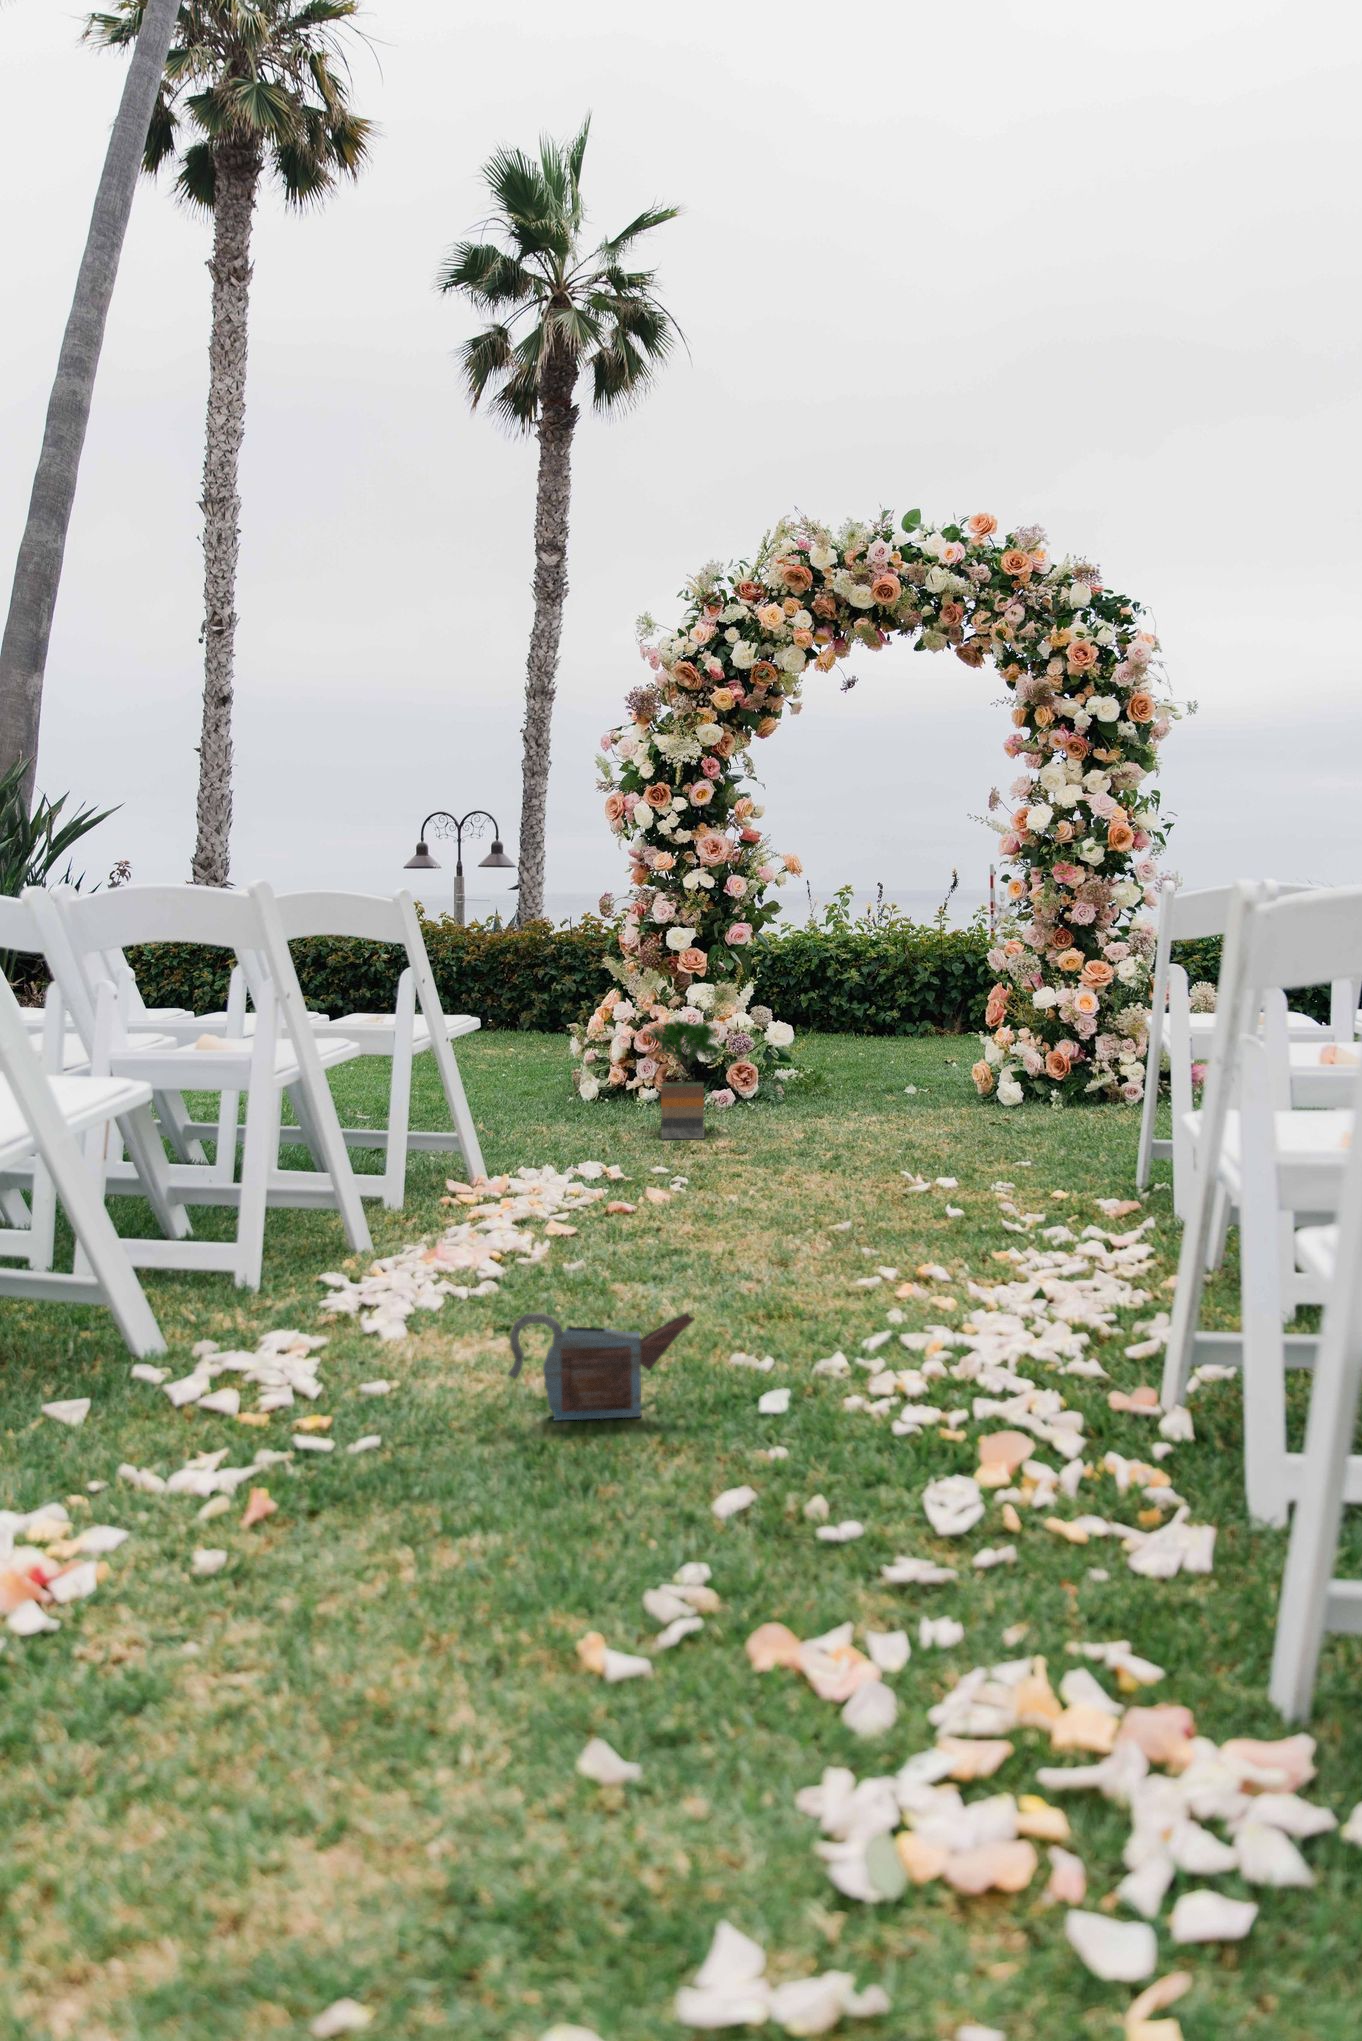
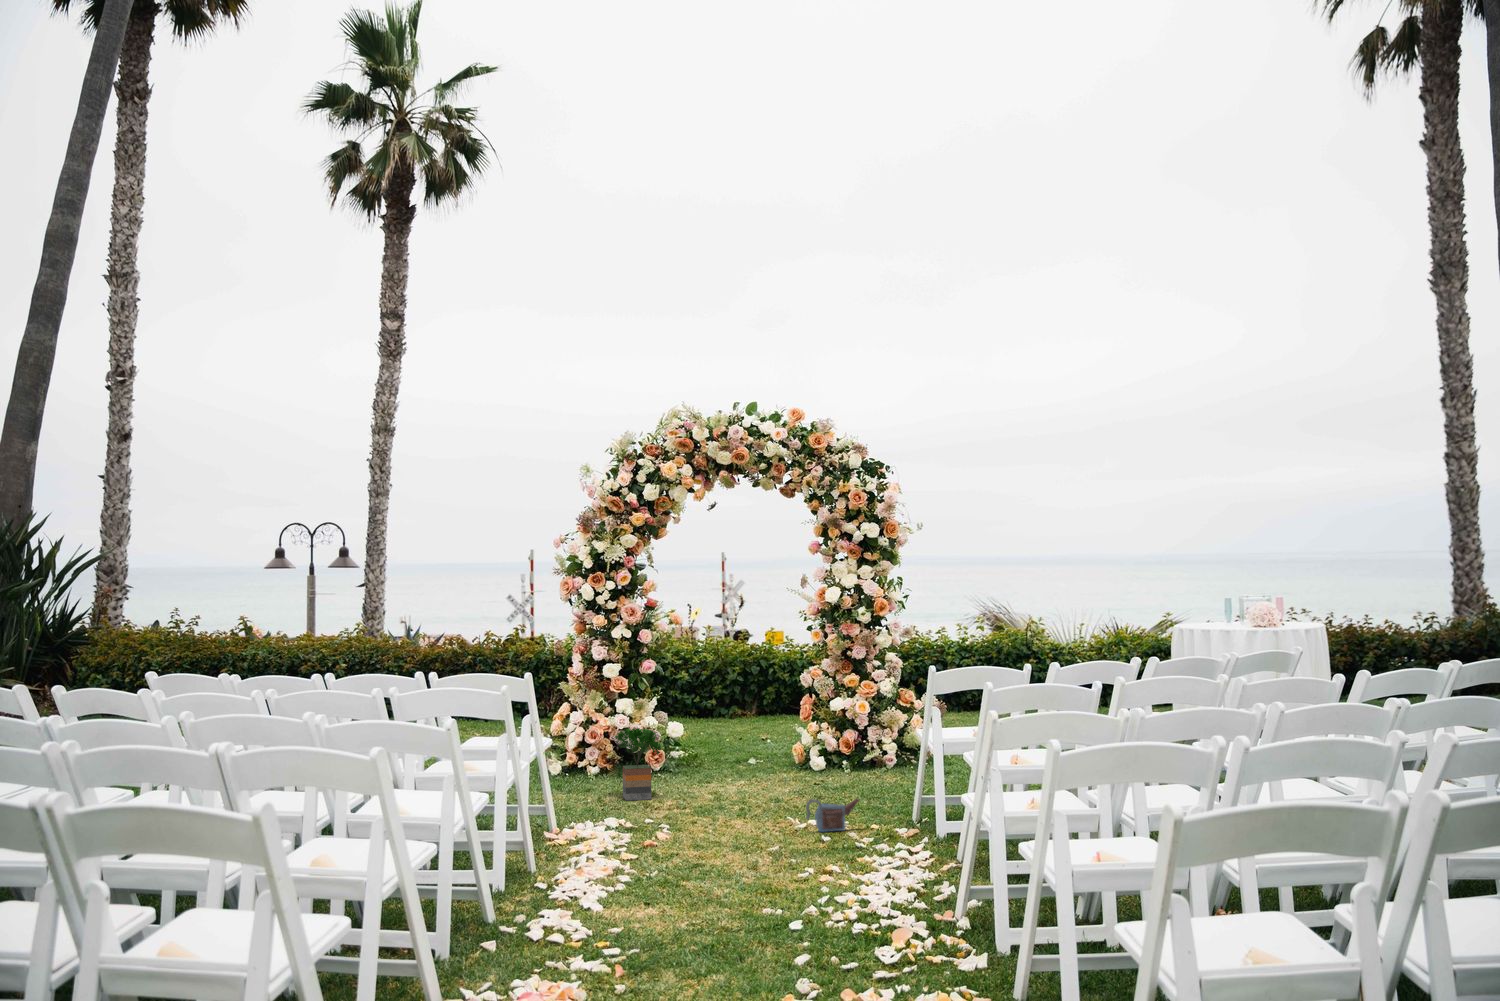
watering can: present [508,1313,694,1421] -> present [806,799,859,832]

